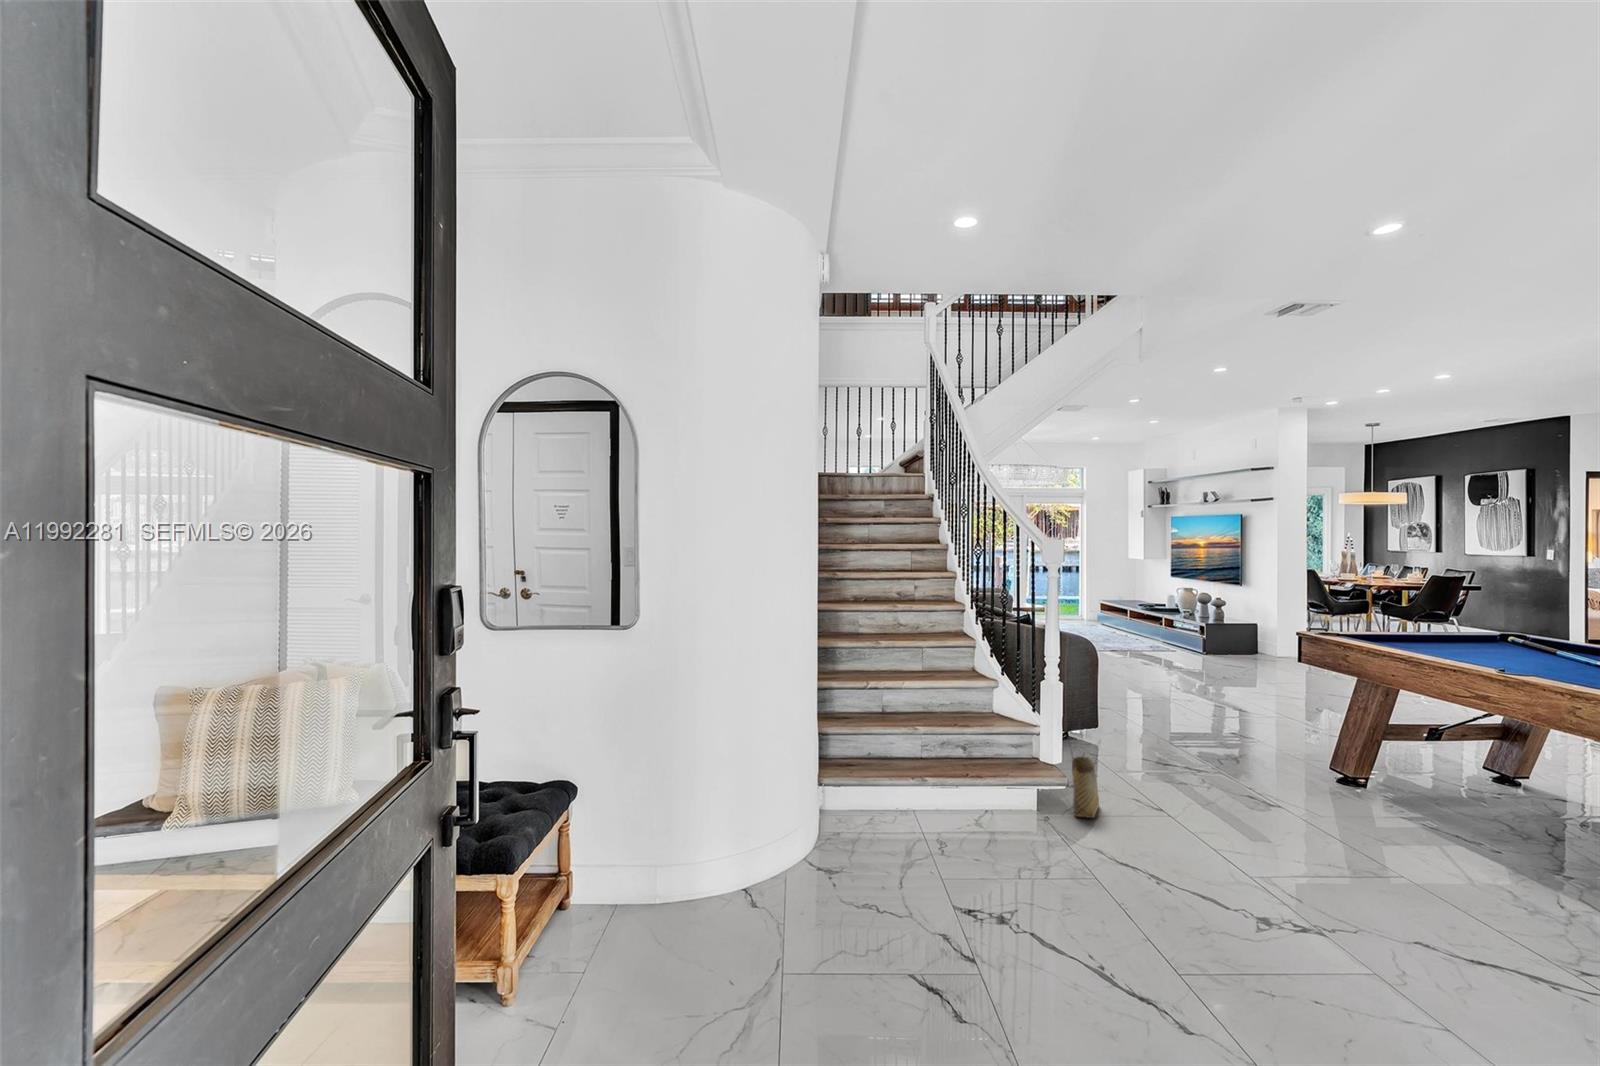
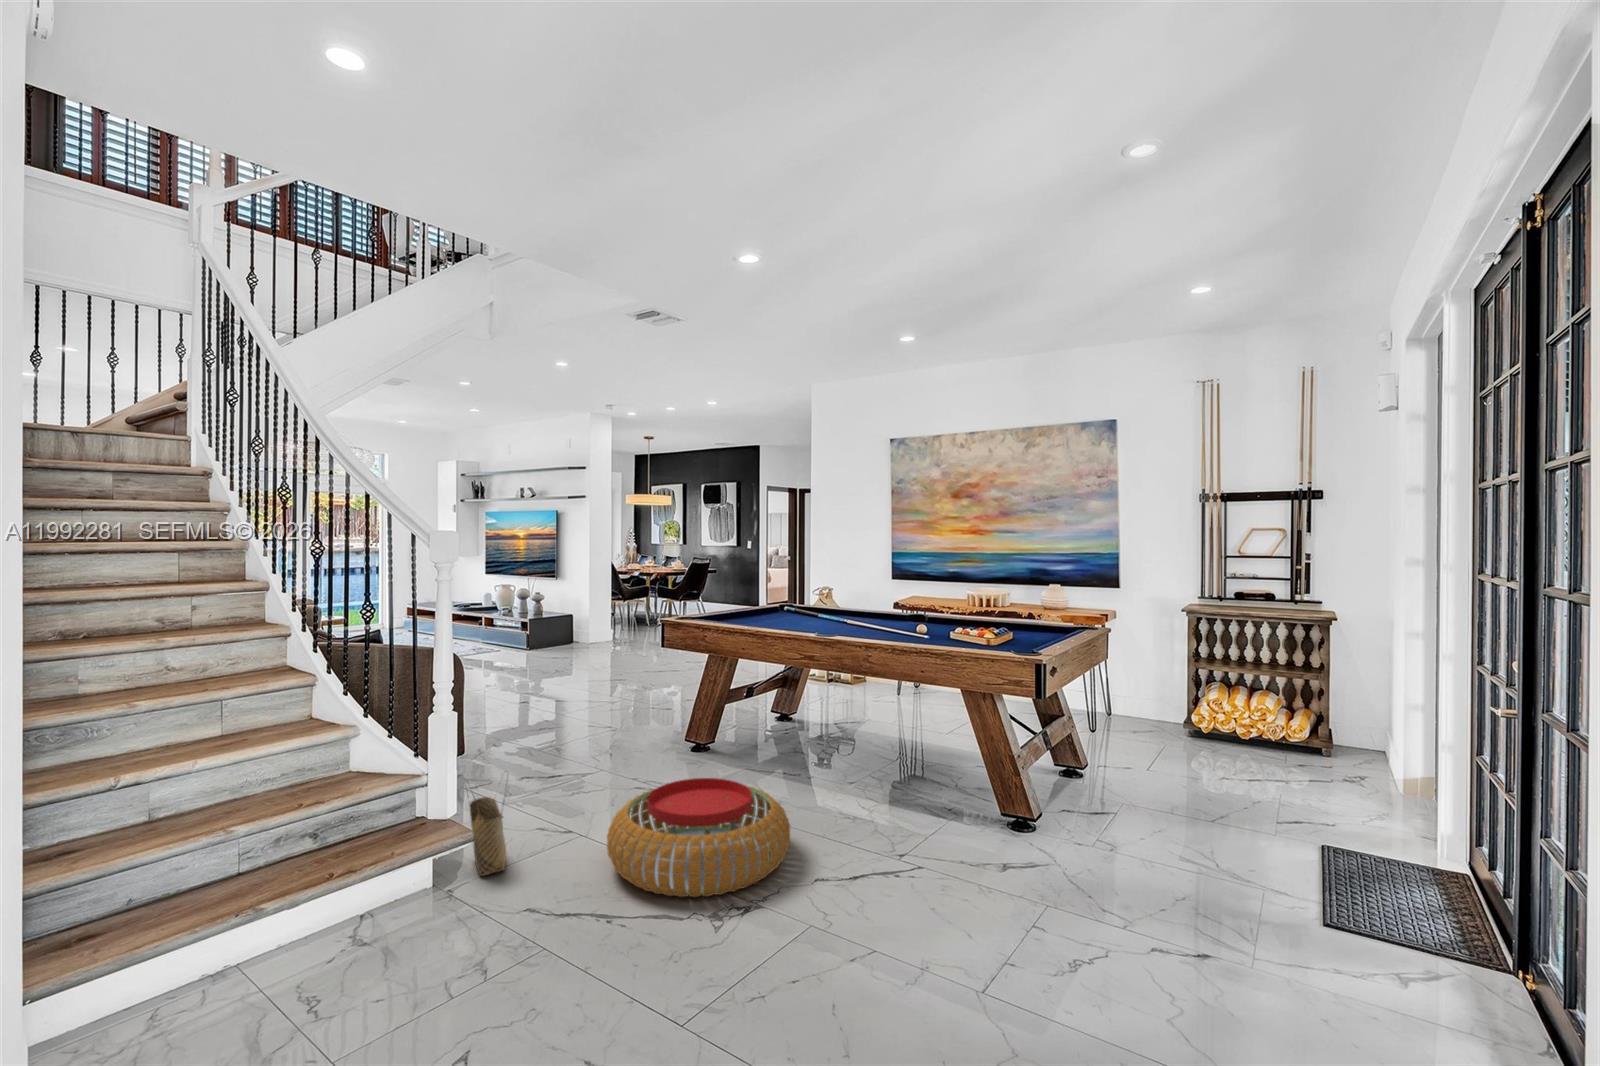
pouf: none [1179,789,1399,913] -> present [607,778,790,897]

